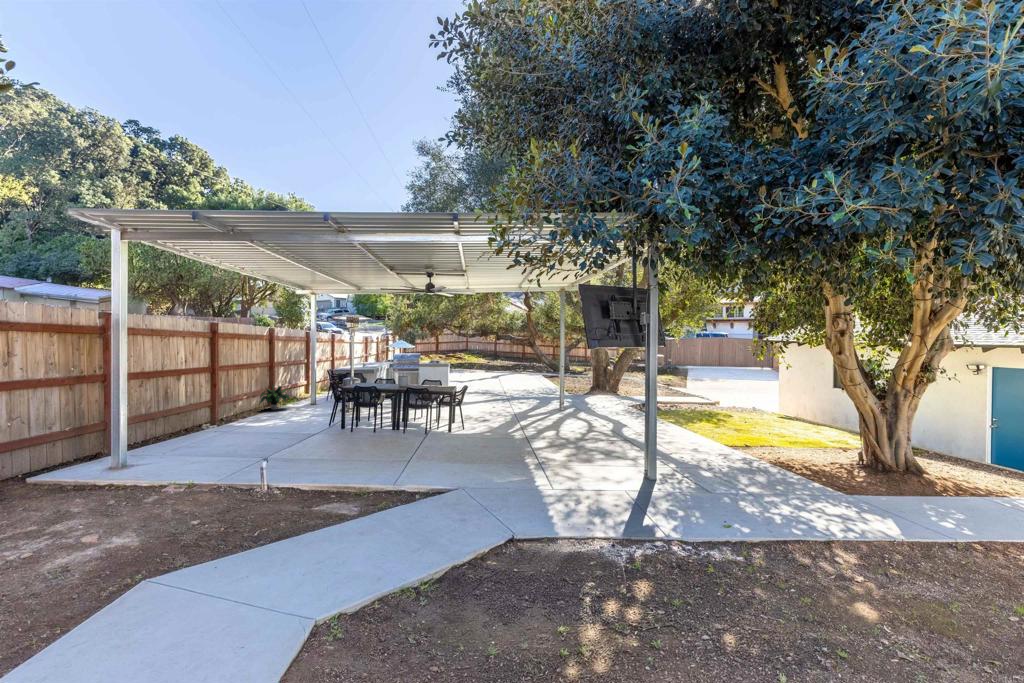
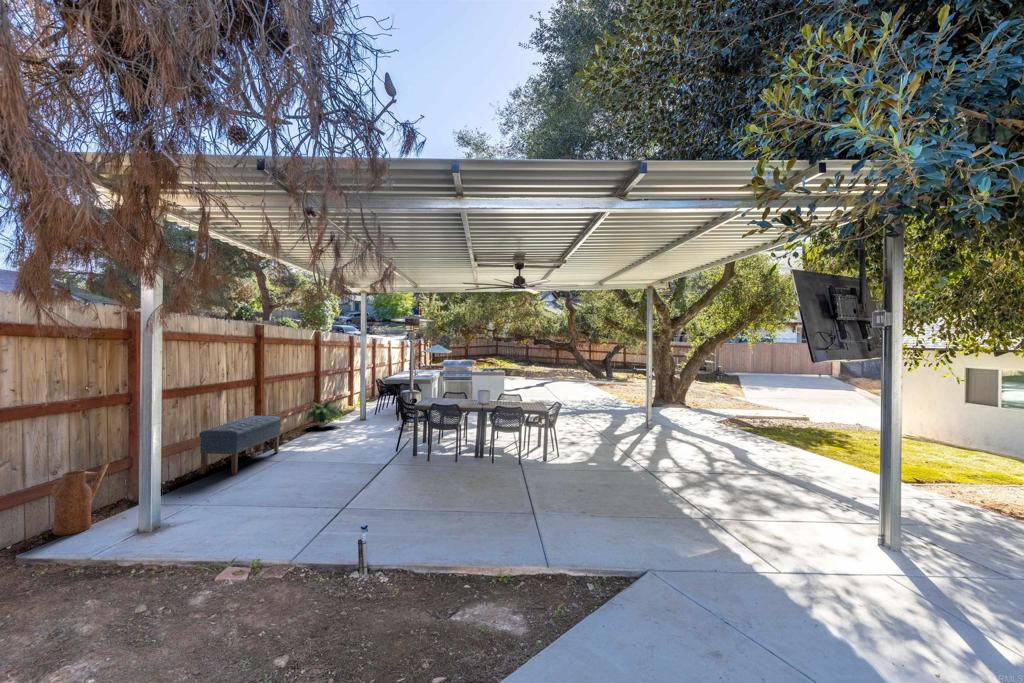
bench: none [161,396,232,439] -> present [199,416,281,475]
watering can: none [48,423,89,471] -> present [51,463,108,535]

